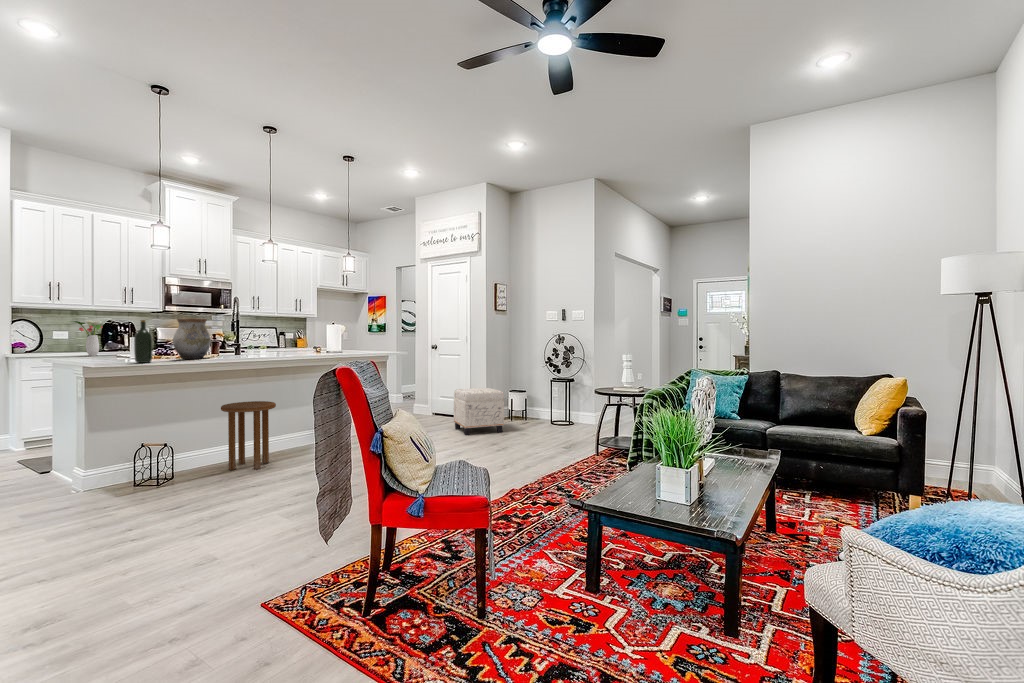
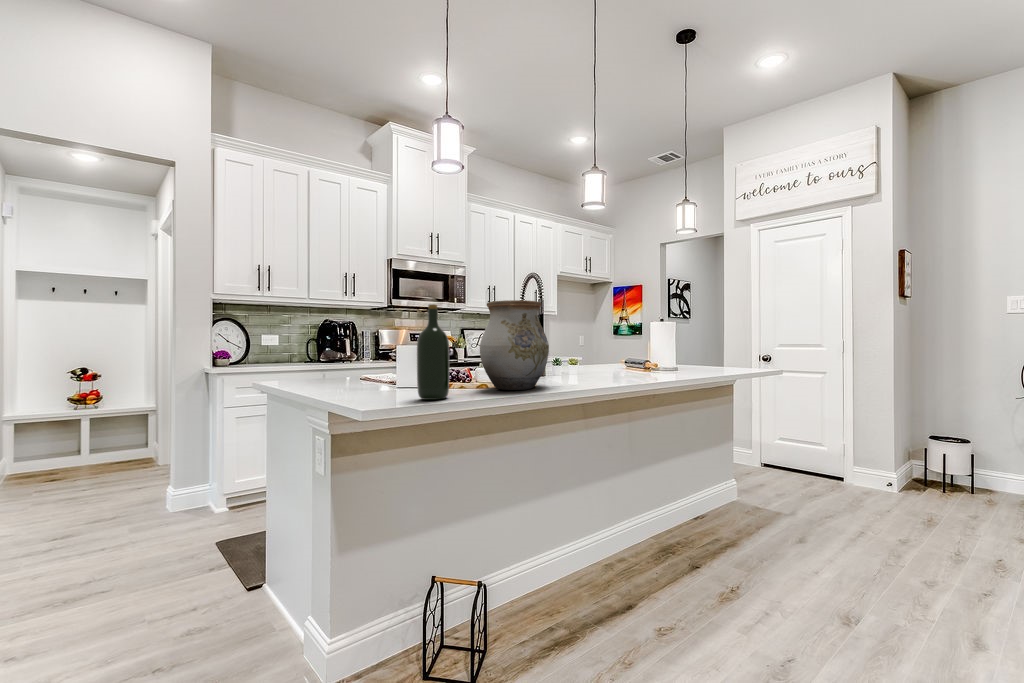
flower arrangement: present [73,321,103,356] -> none [279,318,323,371]
ottoman: present [454,388,504,435] -> none [865,434,1003,532]
side table: present [221,401,276,470] -> none [550,469,652,626]

